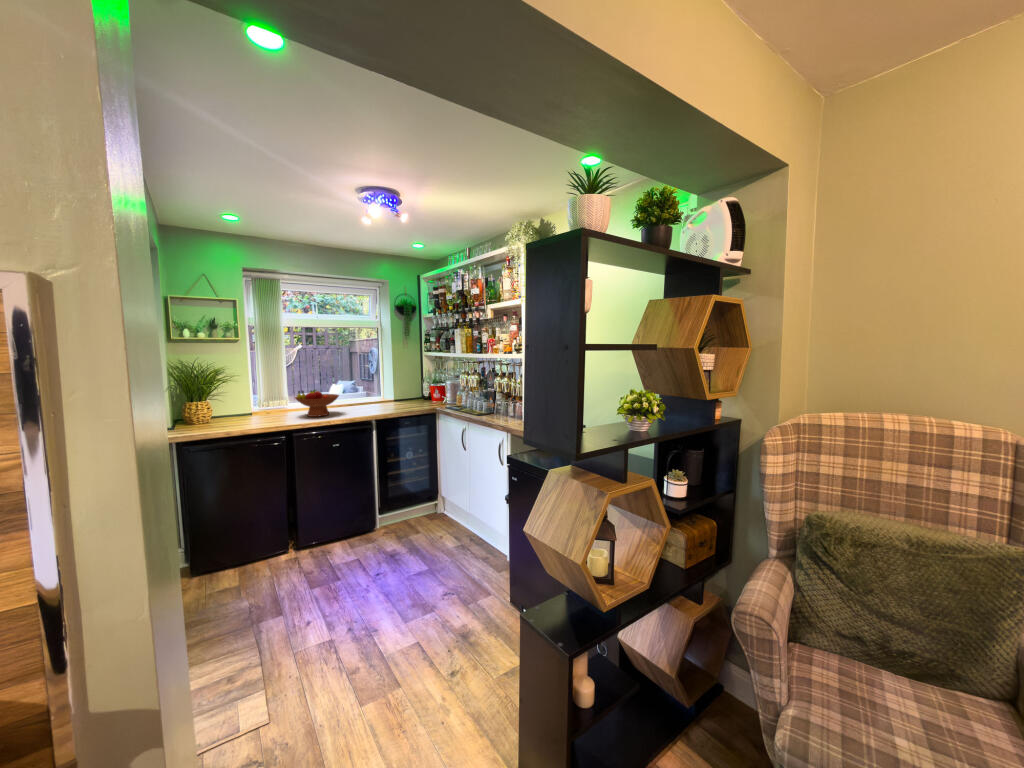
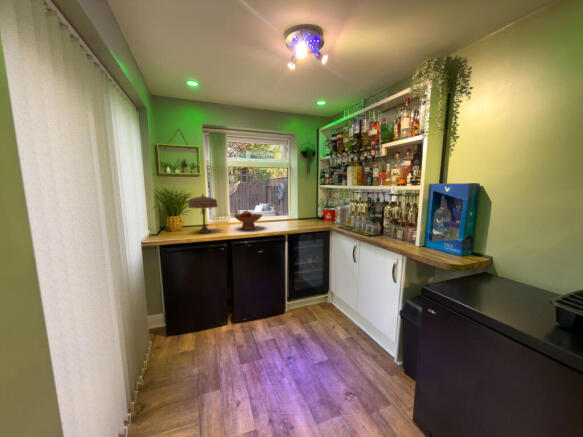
table lamp: none [221,368,270,424] -> present [188,194,218,233]

